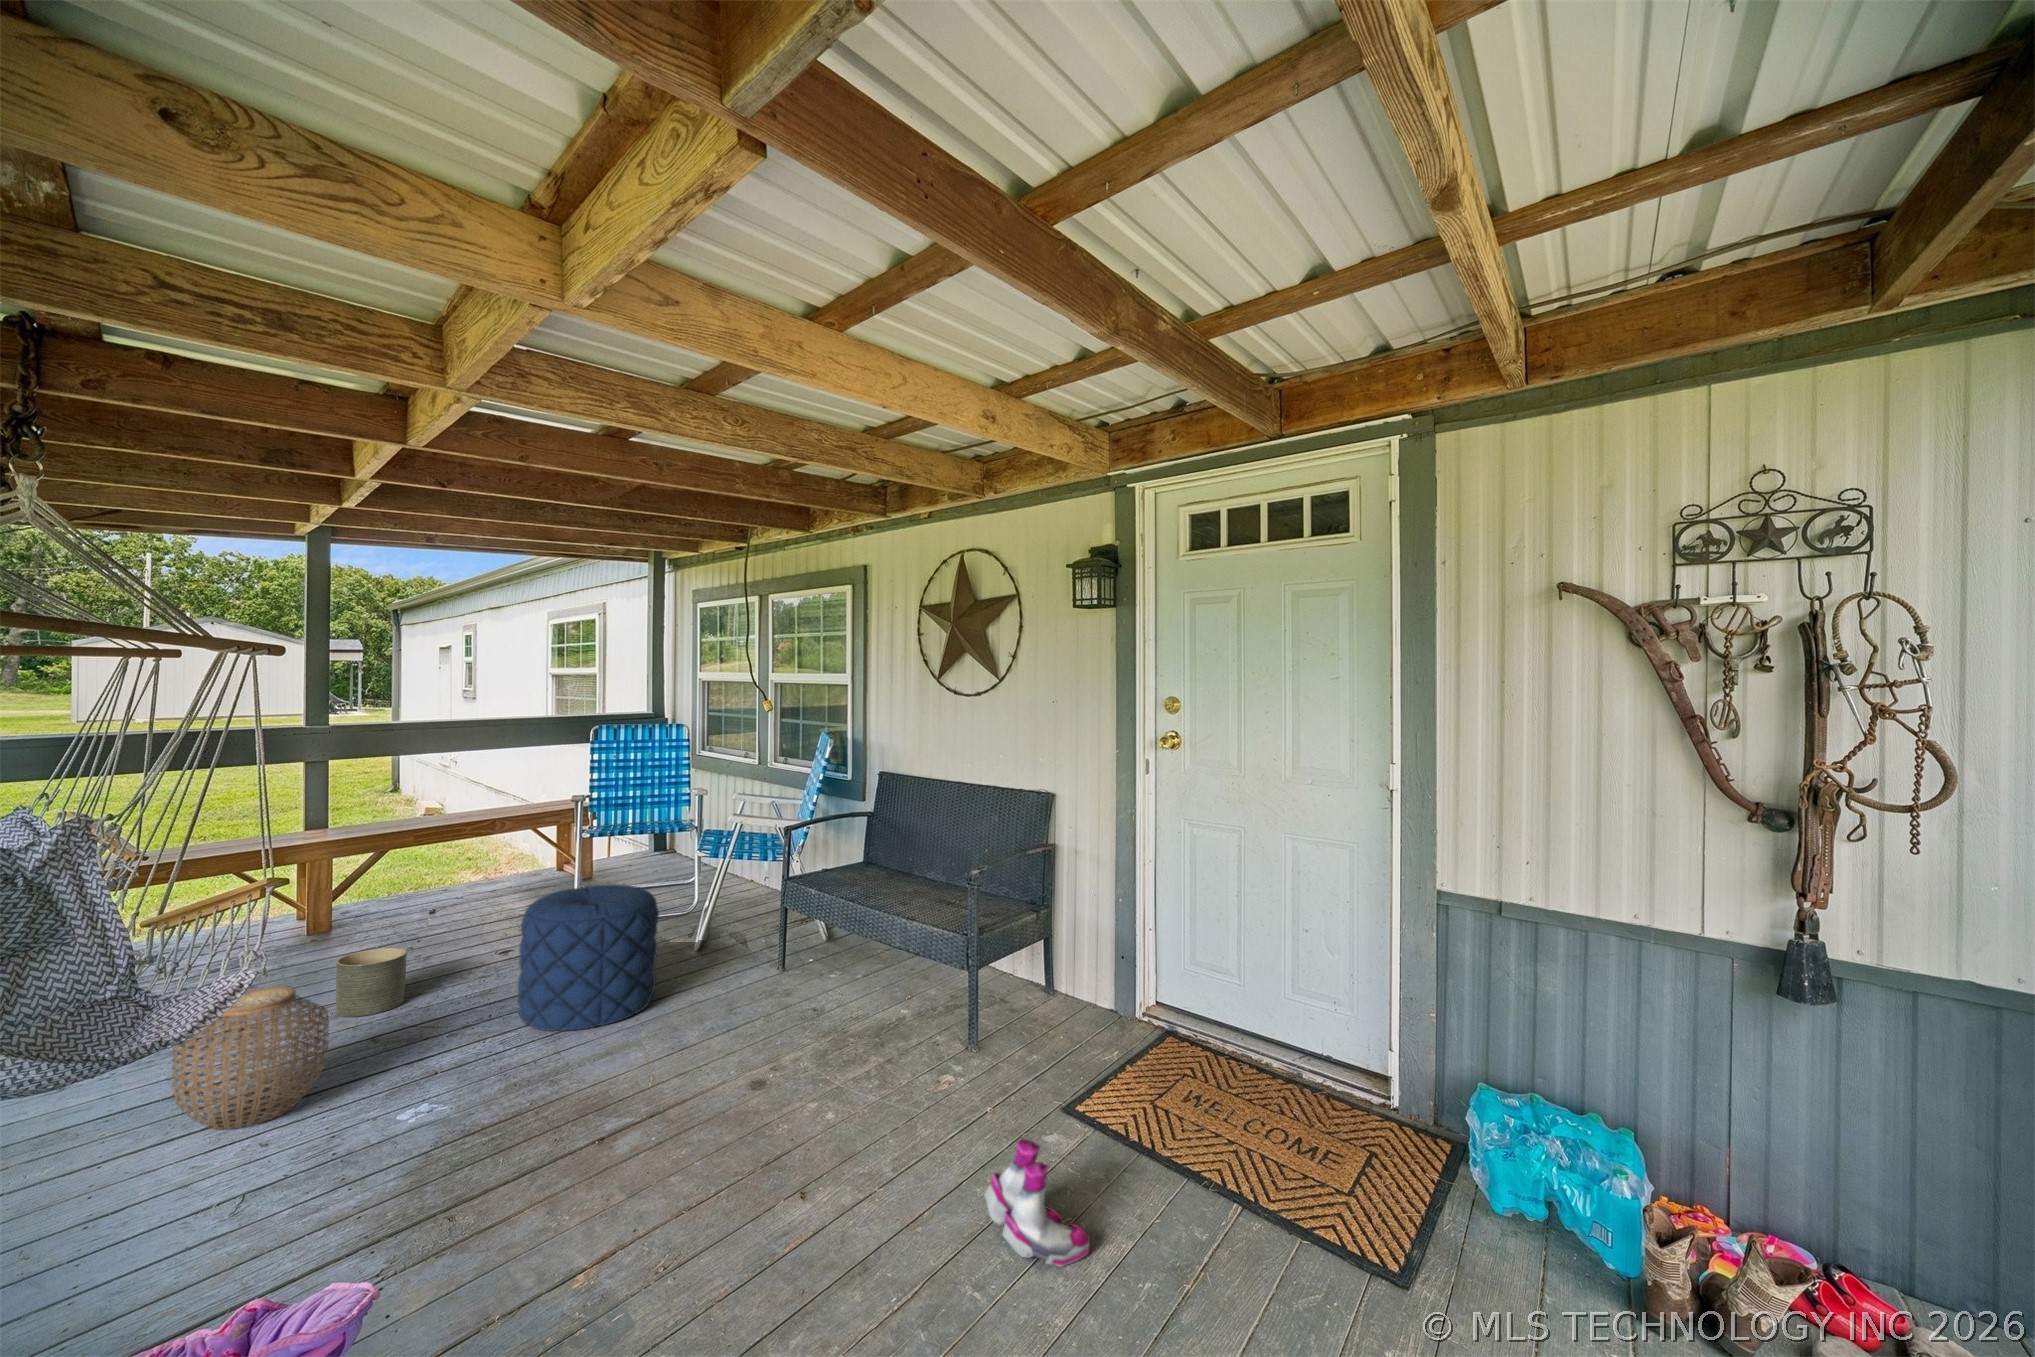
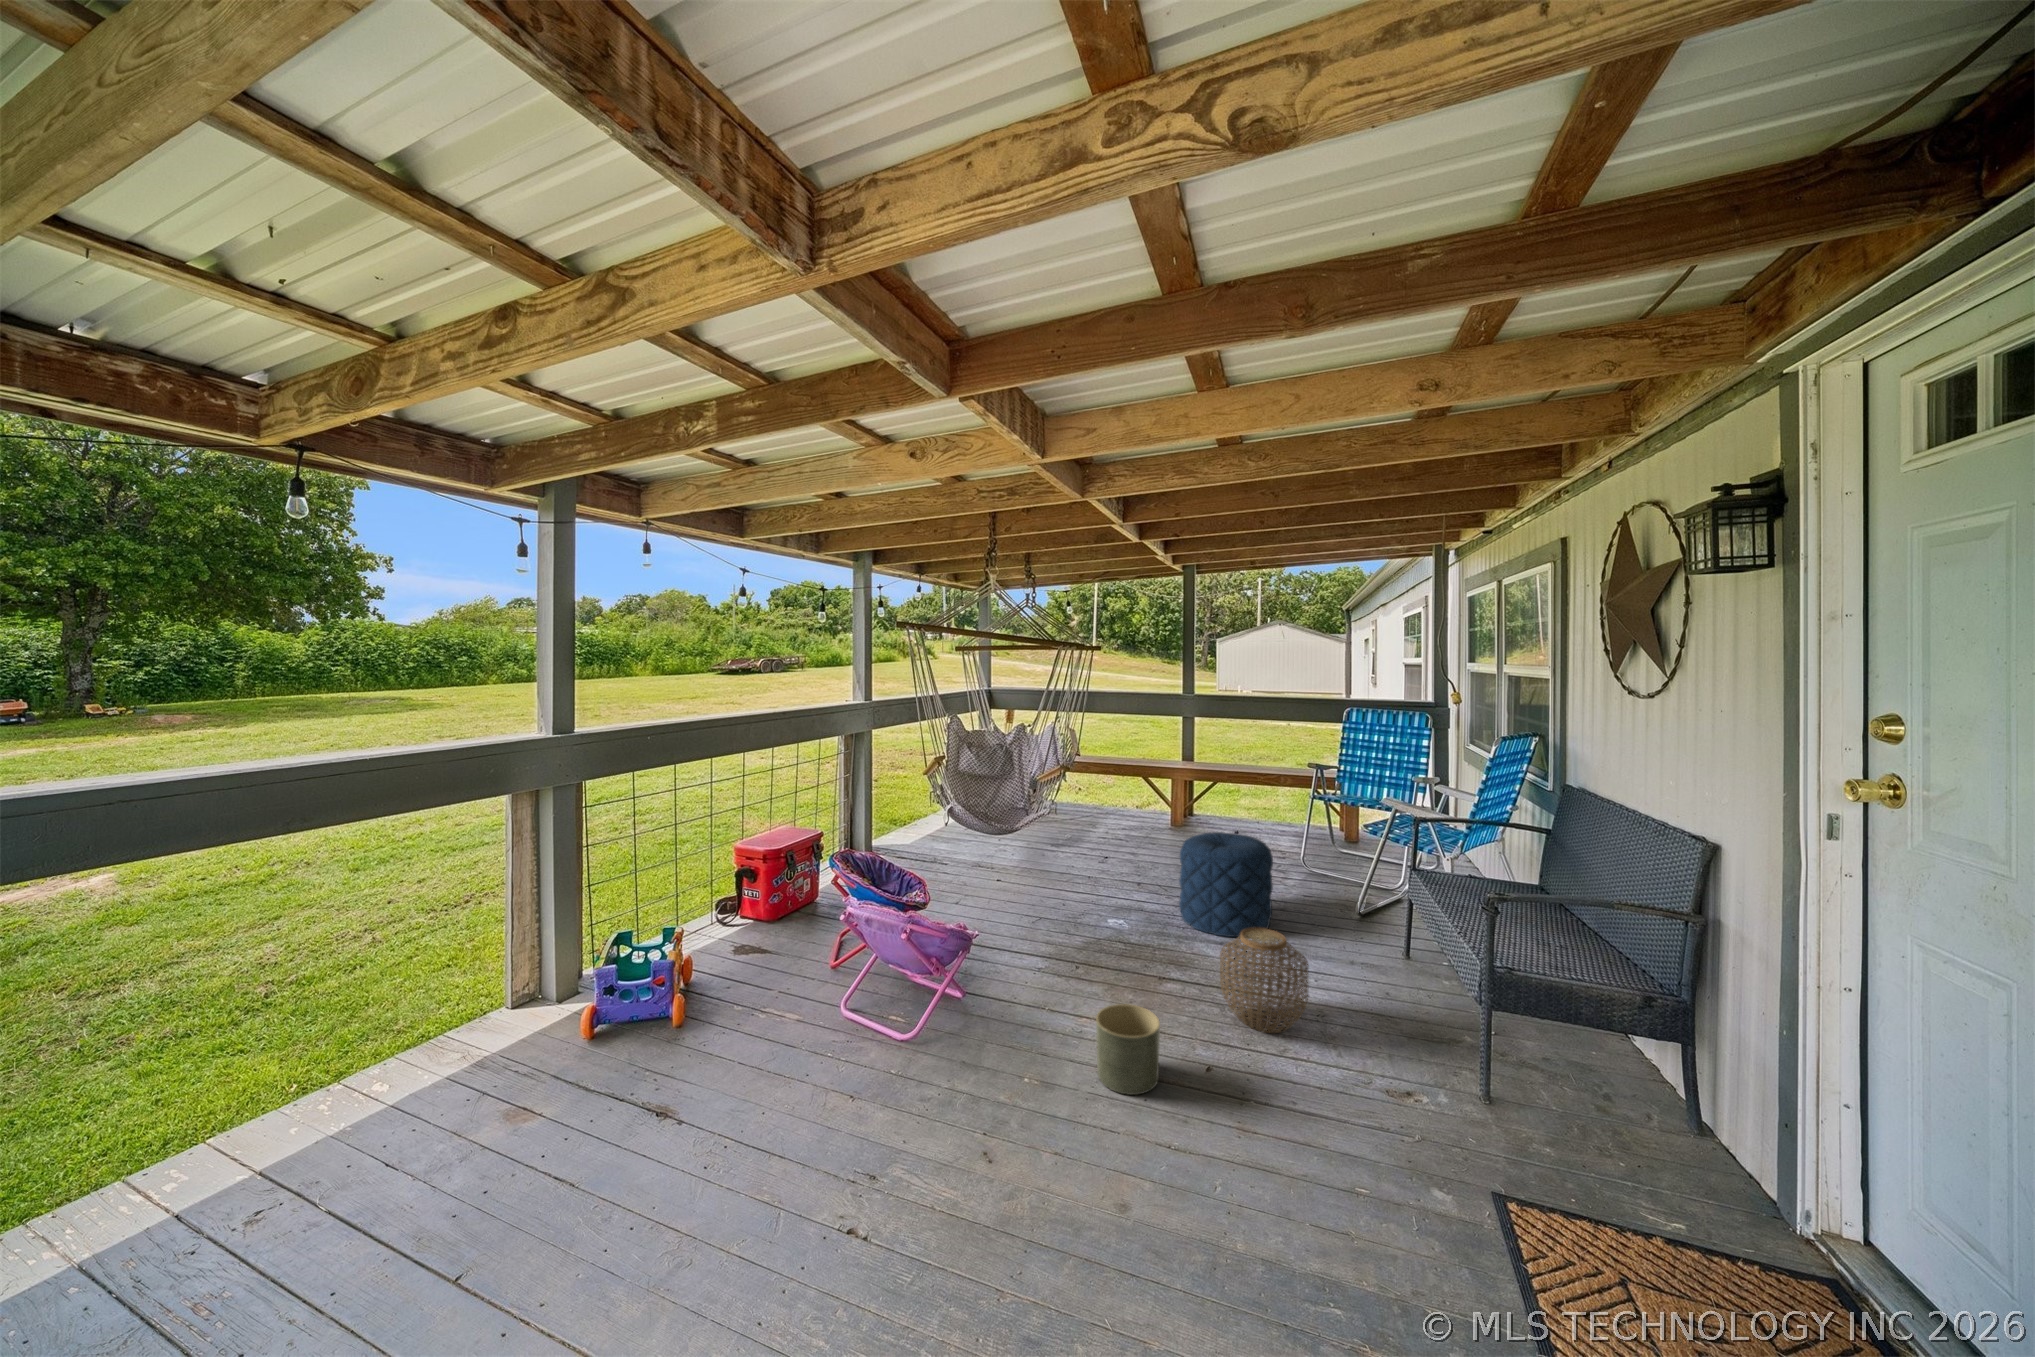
planter: present [336,948,407,1017] -> present [1096,1004,1160,1095]
woven basket: present [172,987,329,1129] -> present [1220,928,1308,1033]
boots: present [985,1139,1090,1267] -> none [1150,1146,1224,1293]

